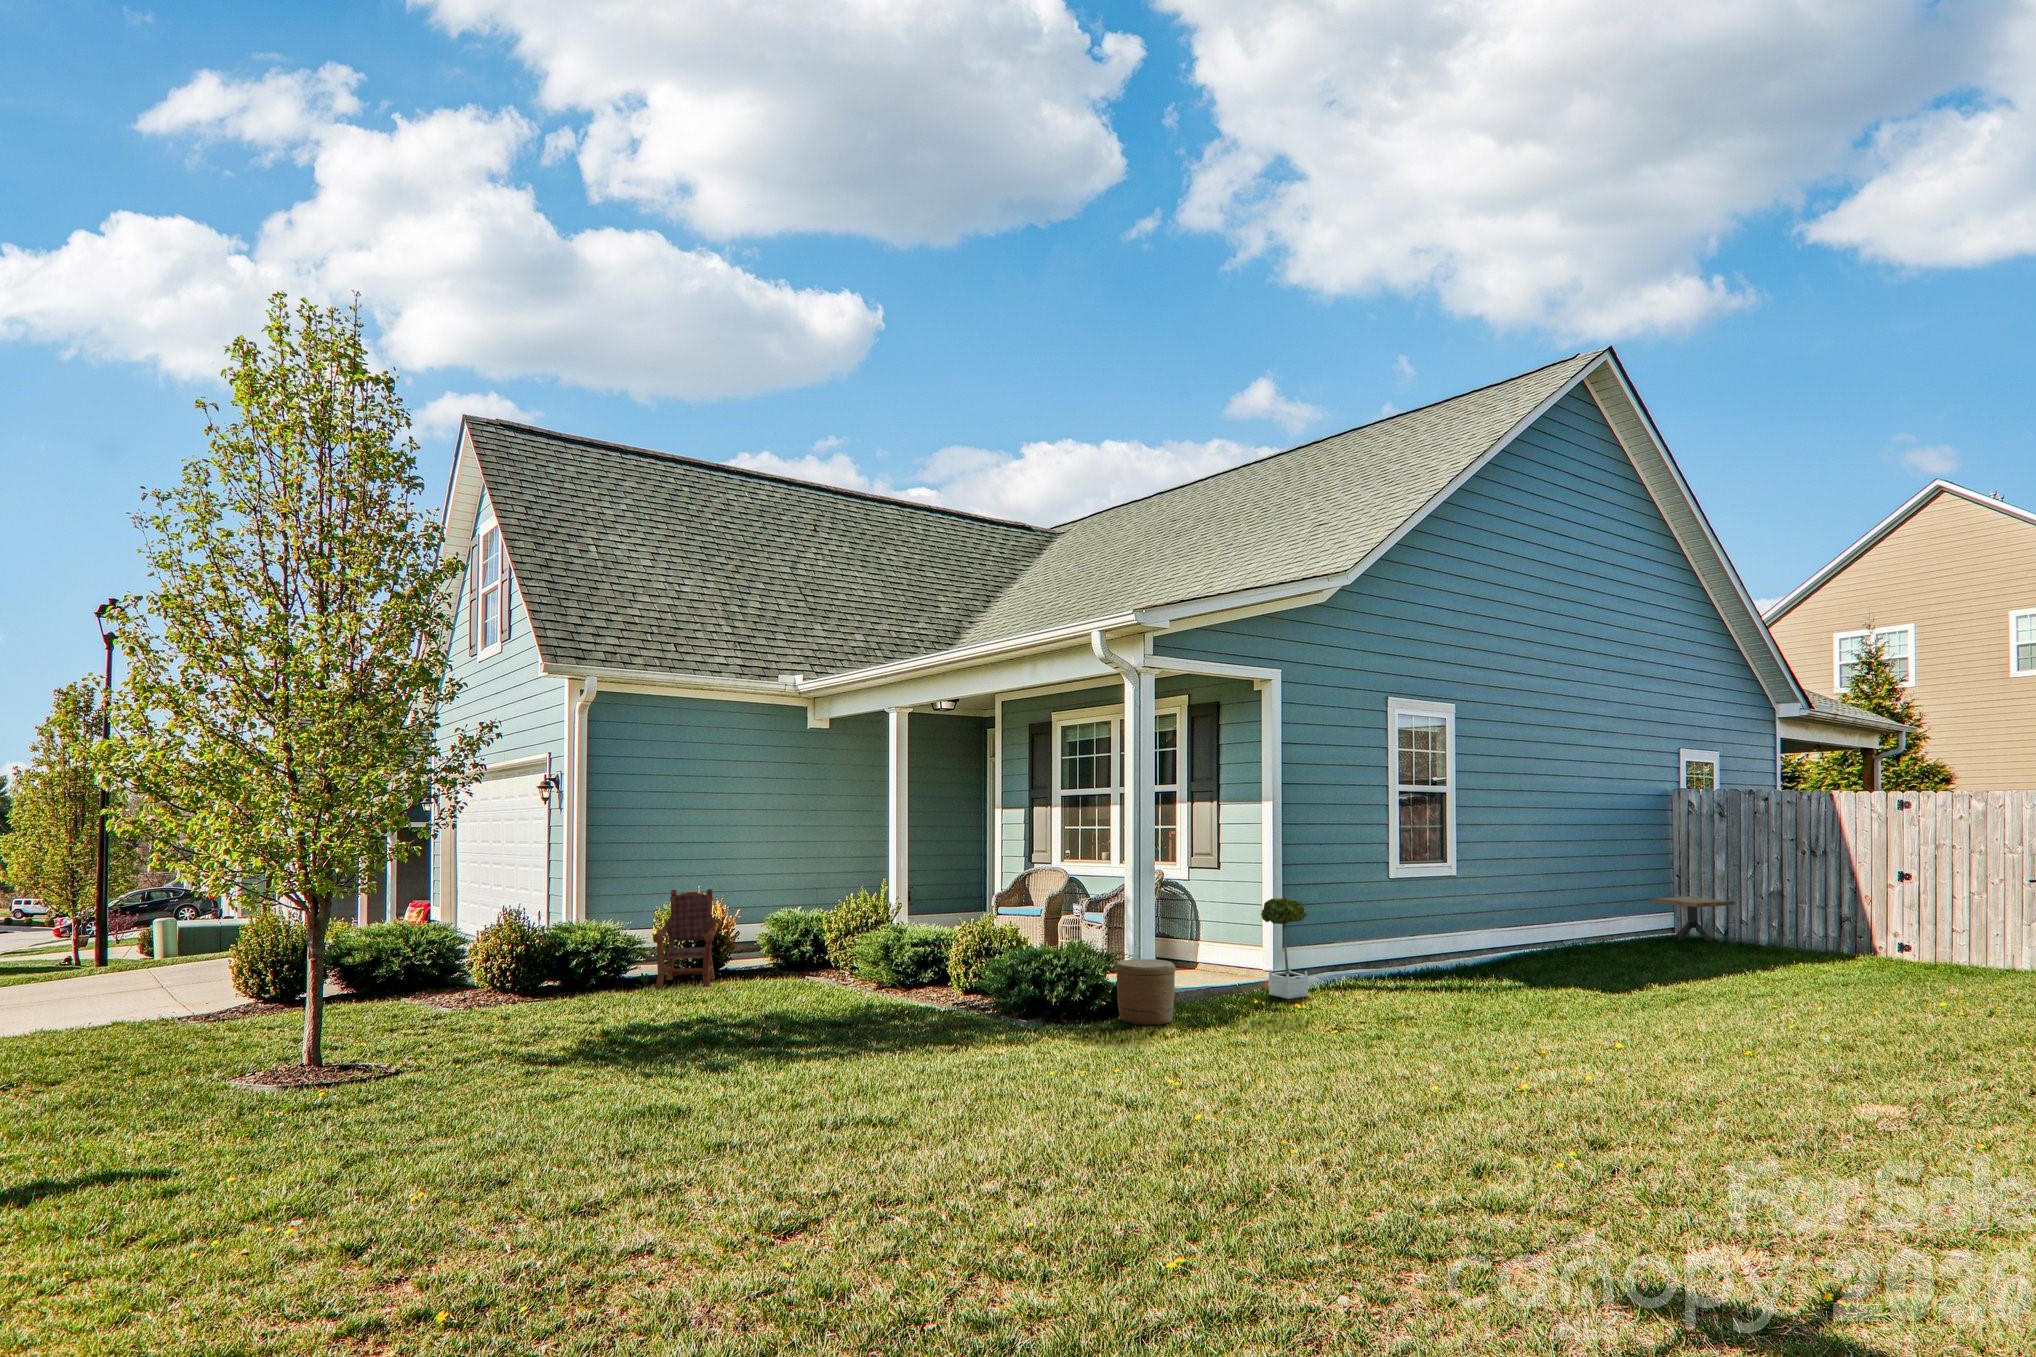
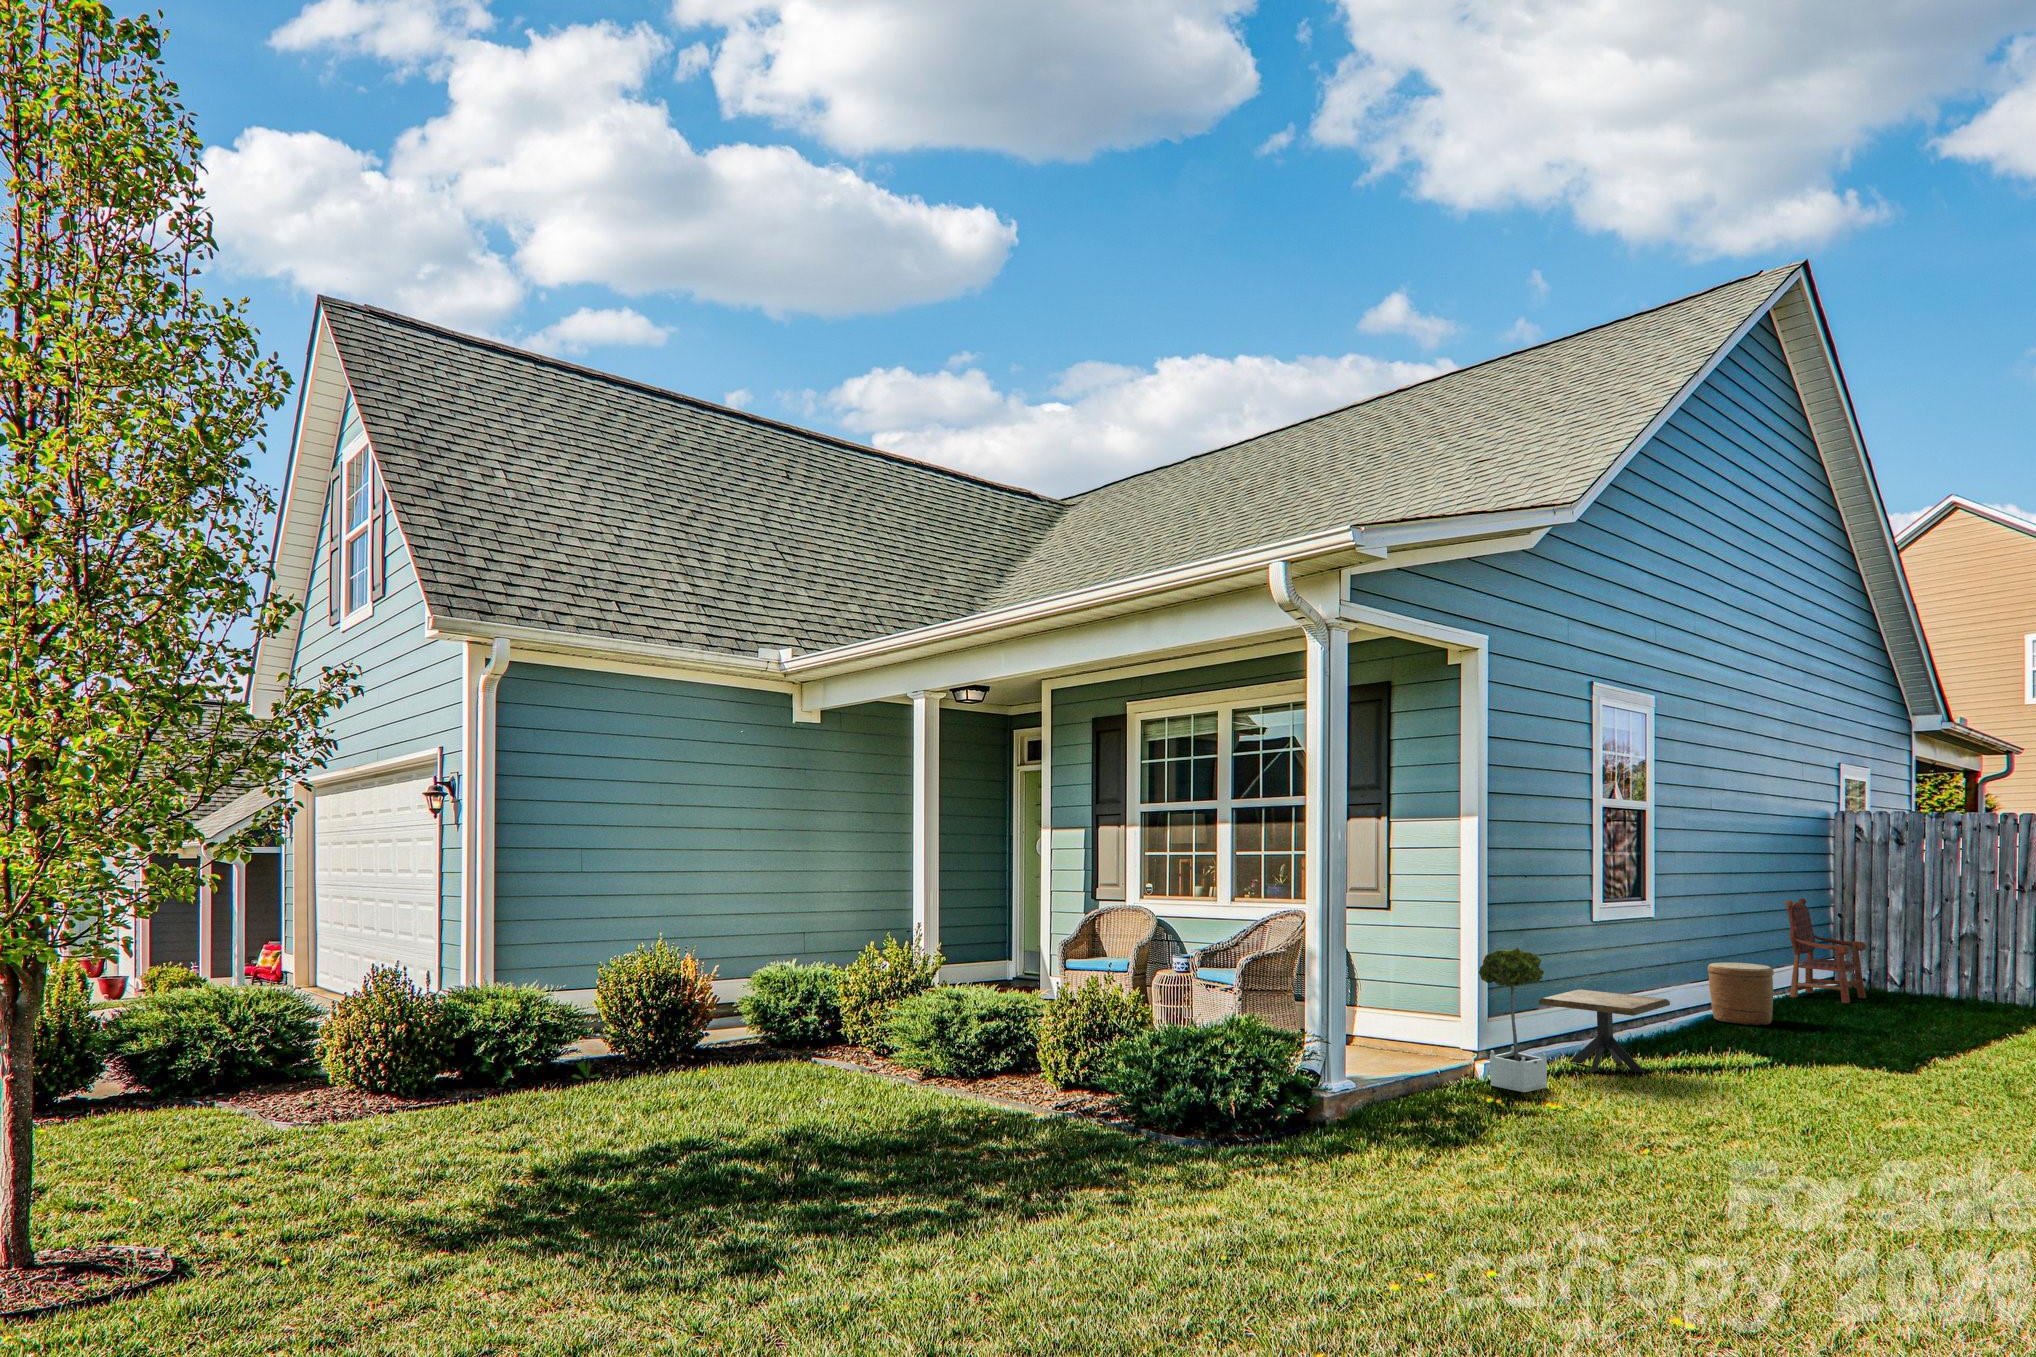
armchair: present [653,889,716,988] -> present [1785,899,1866,1003]
side table: present [1650,896,1735,941] -> present [1539,989,1670,1073]
woven basket: present [1116,959,1176,1026] -> present [1708,963,1774,1026]

